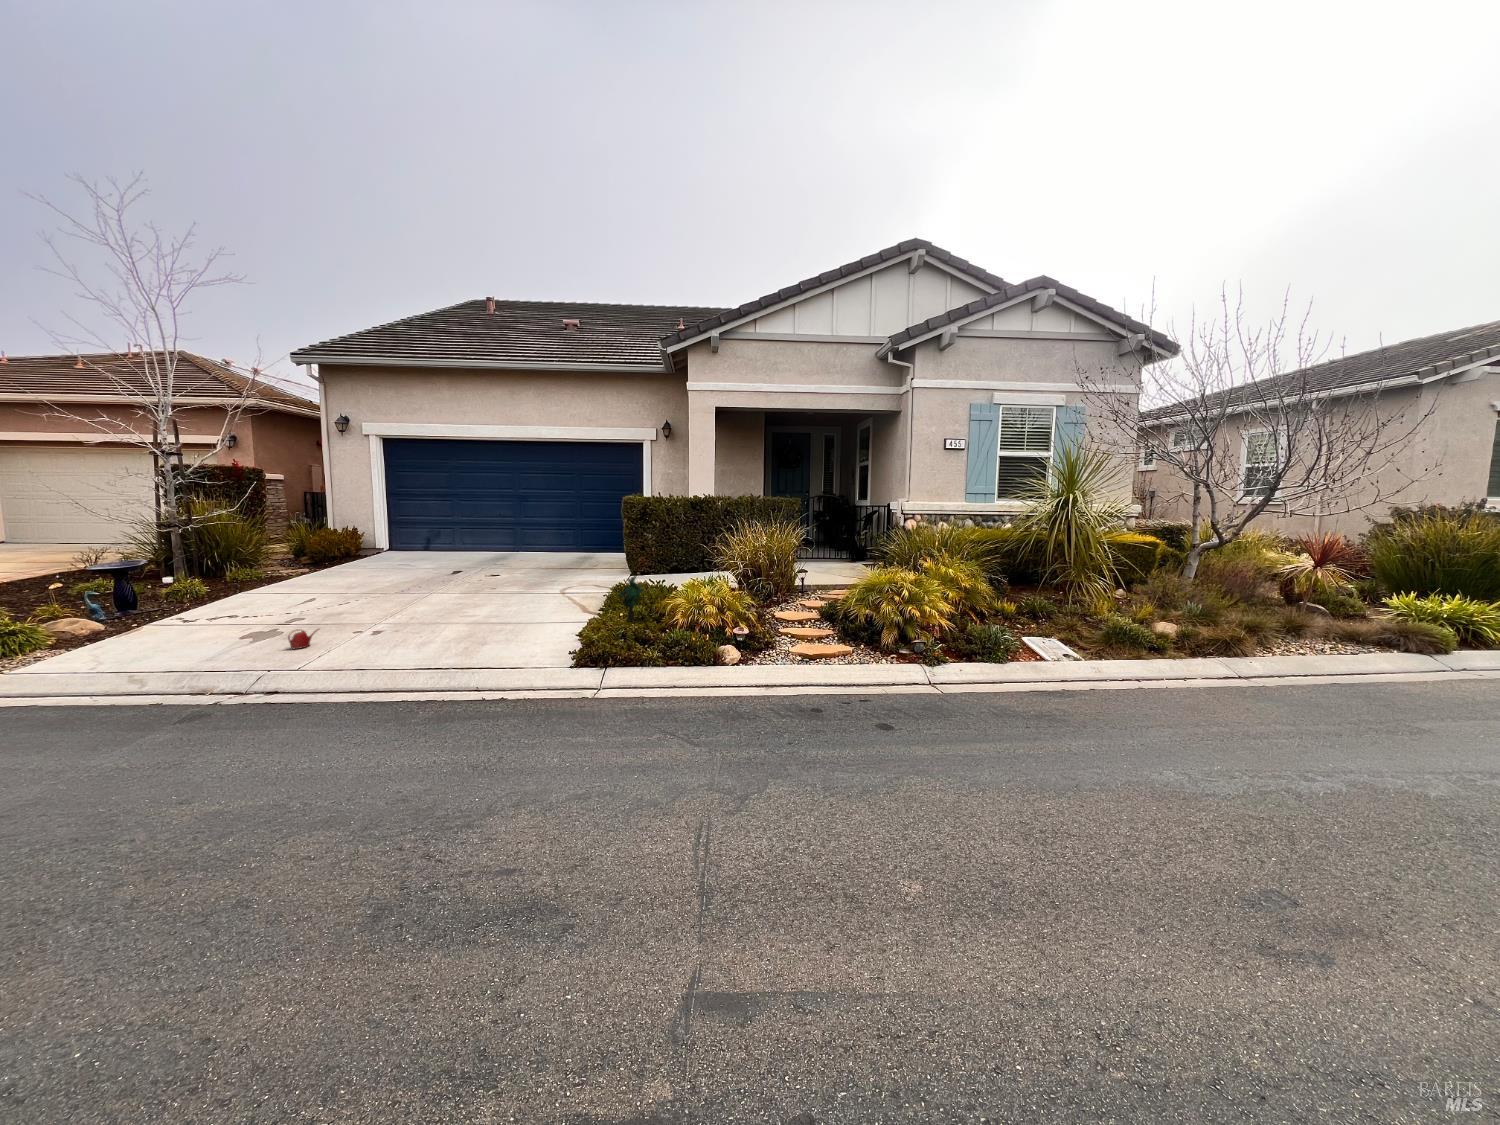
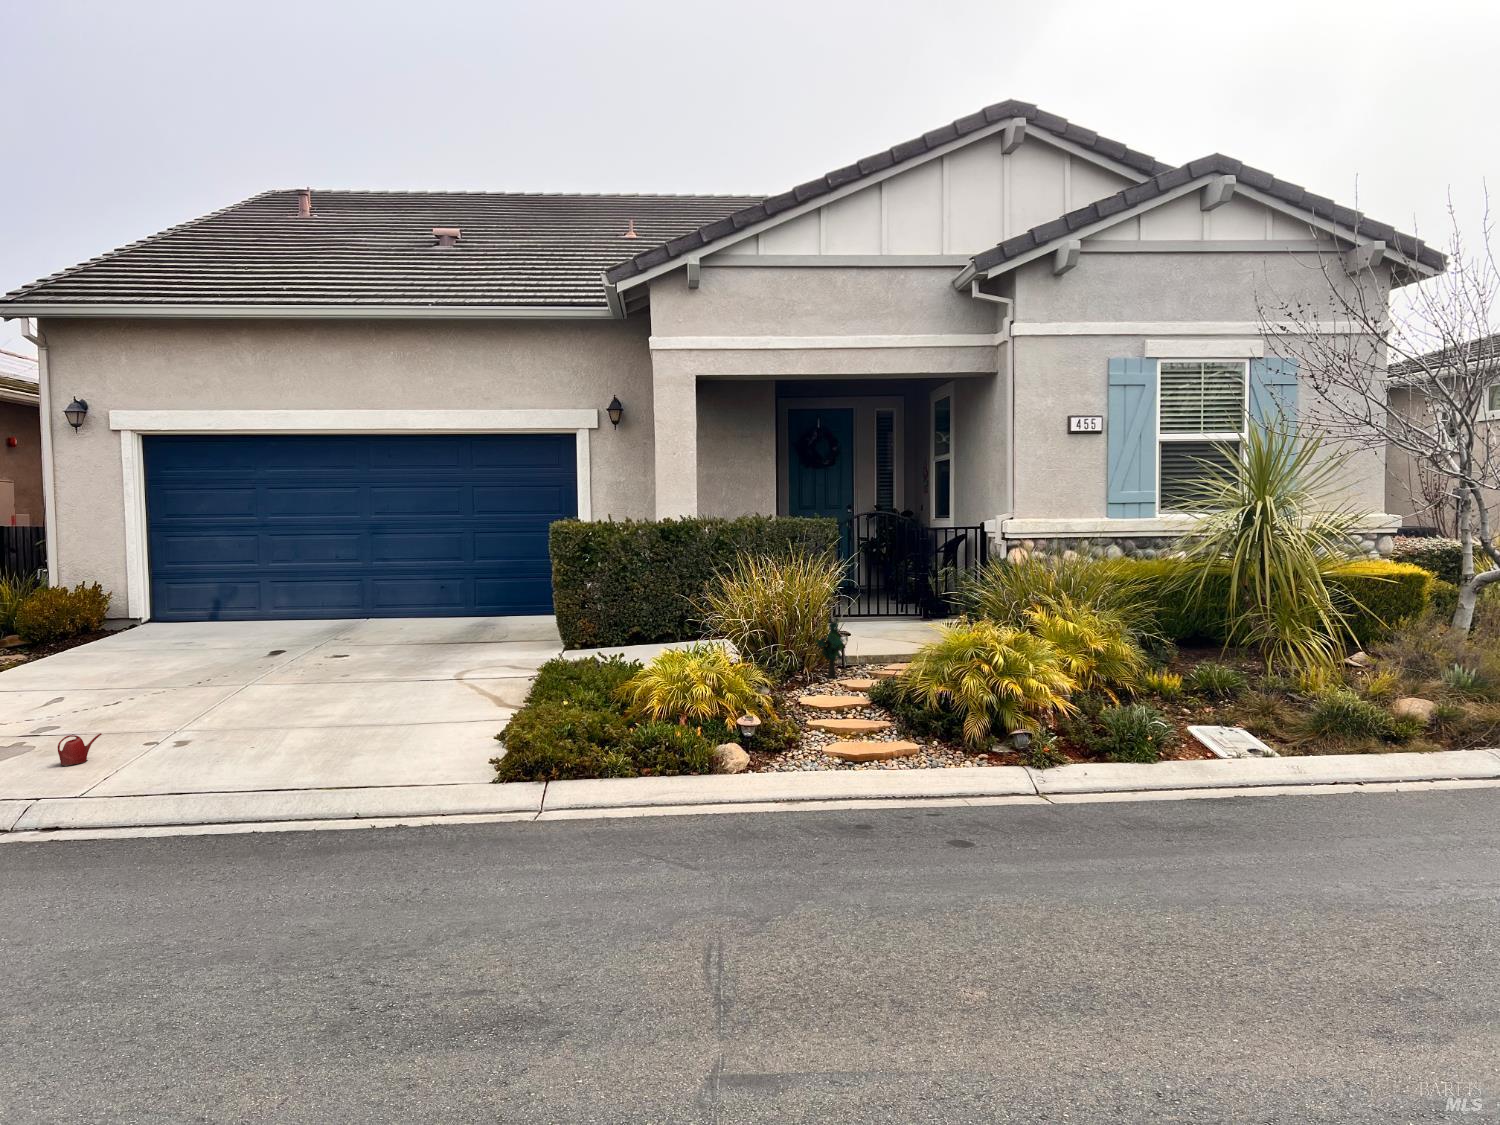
decorative plant: present [617,574,643,621] -> present [815,618,848,678]

